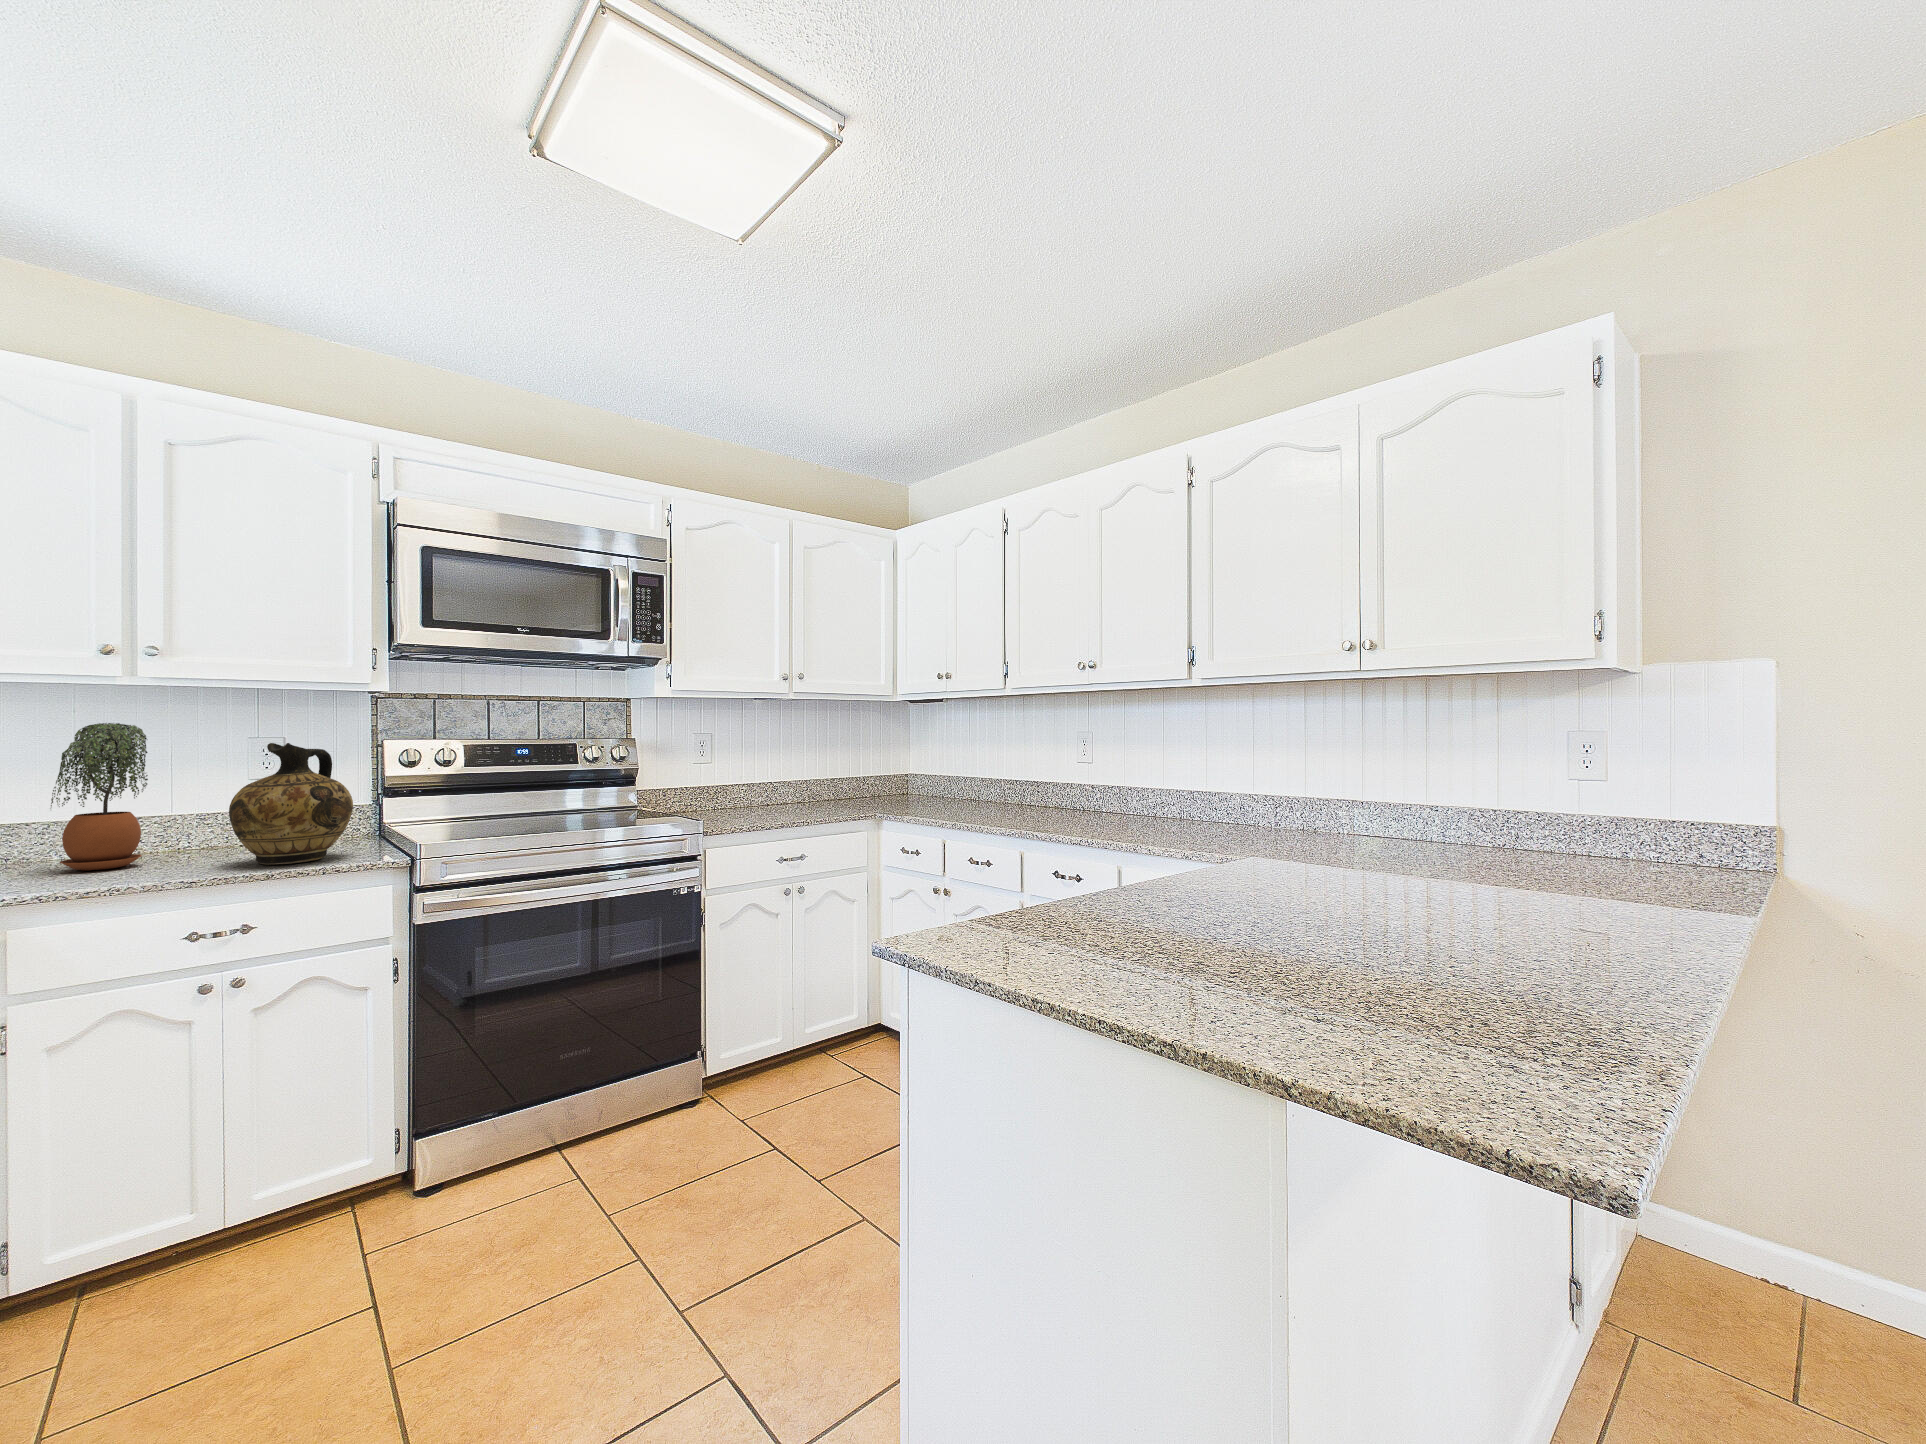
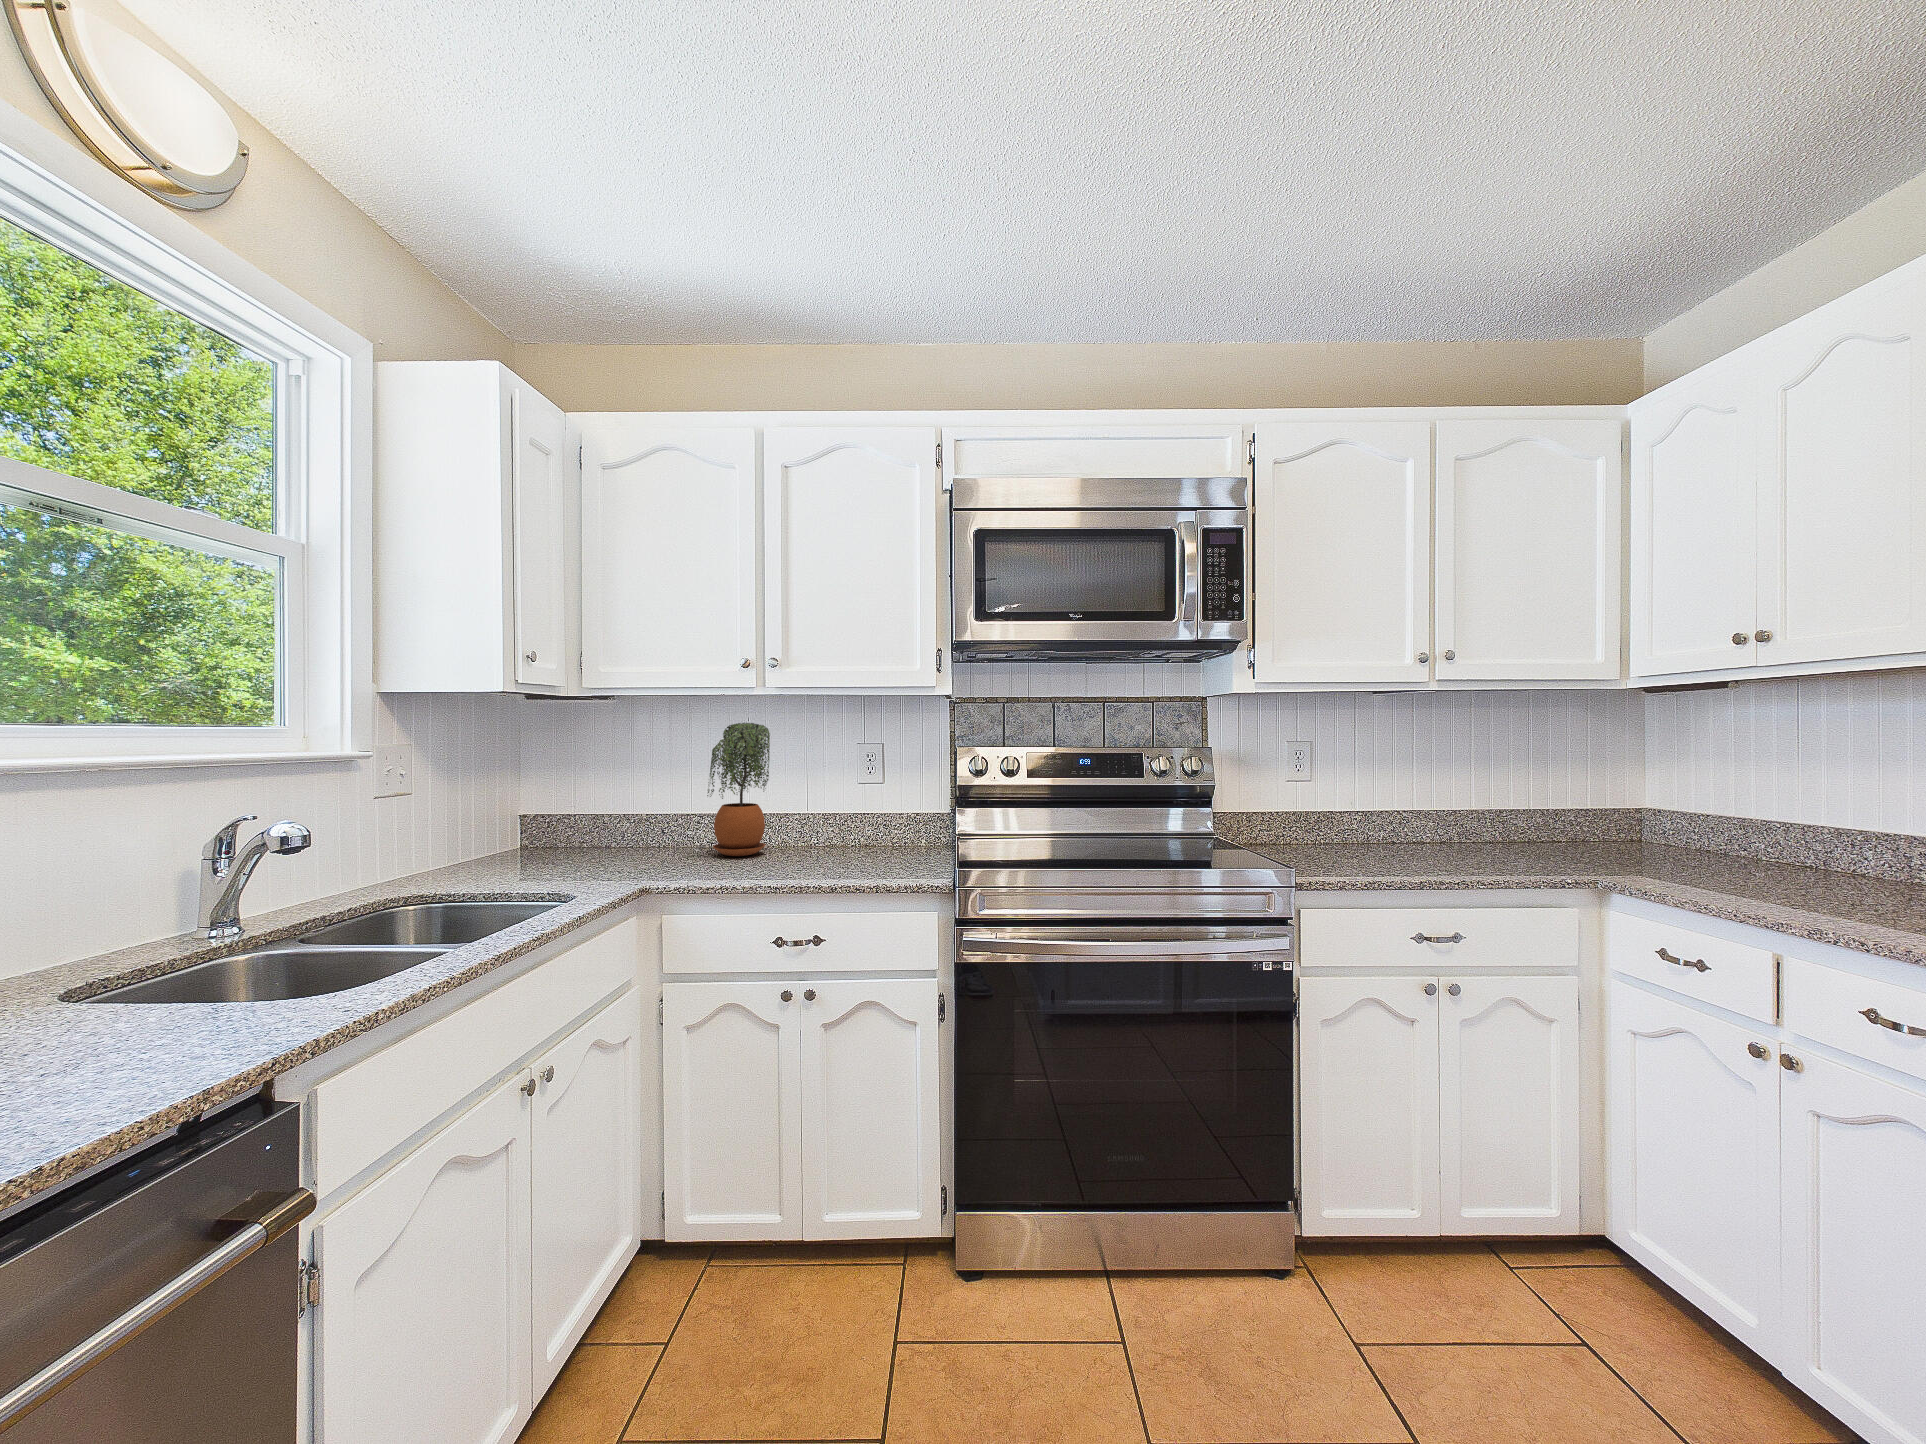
ceramic jug: present [229,743,353,865] -> none [810,745,909,872]

